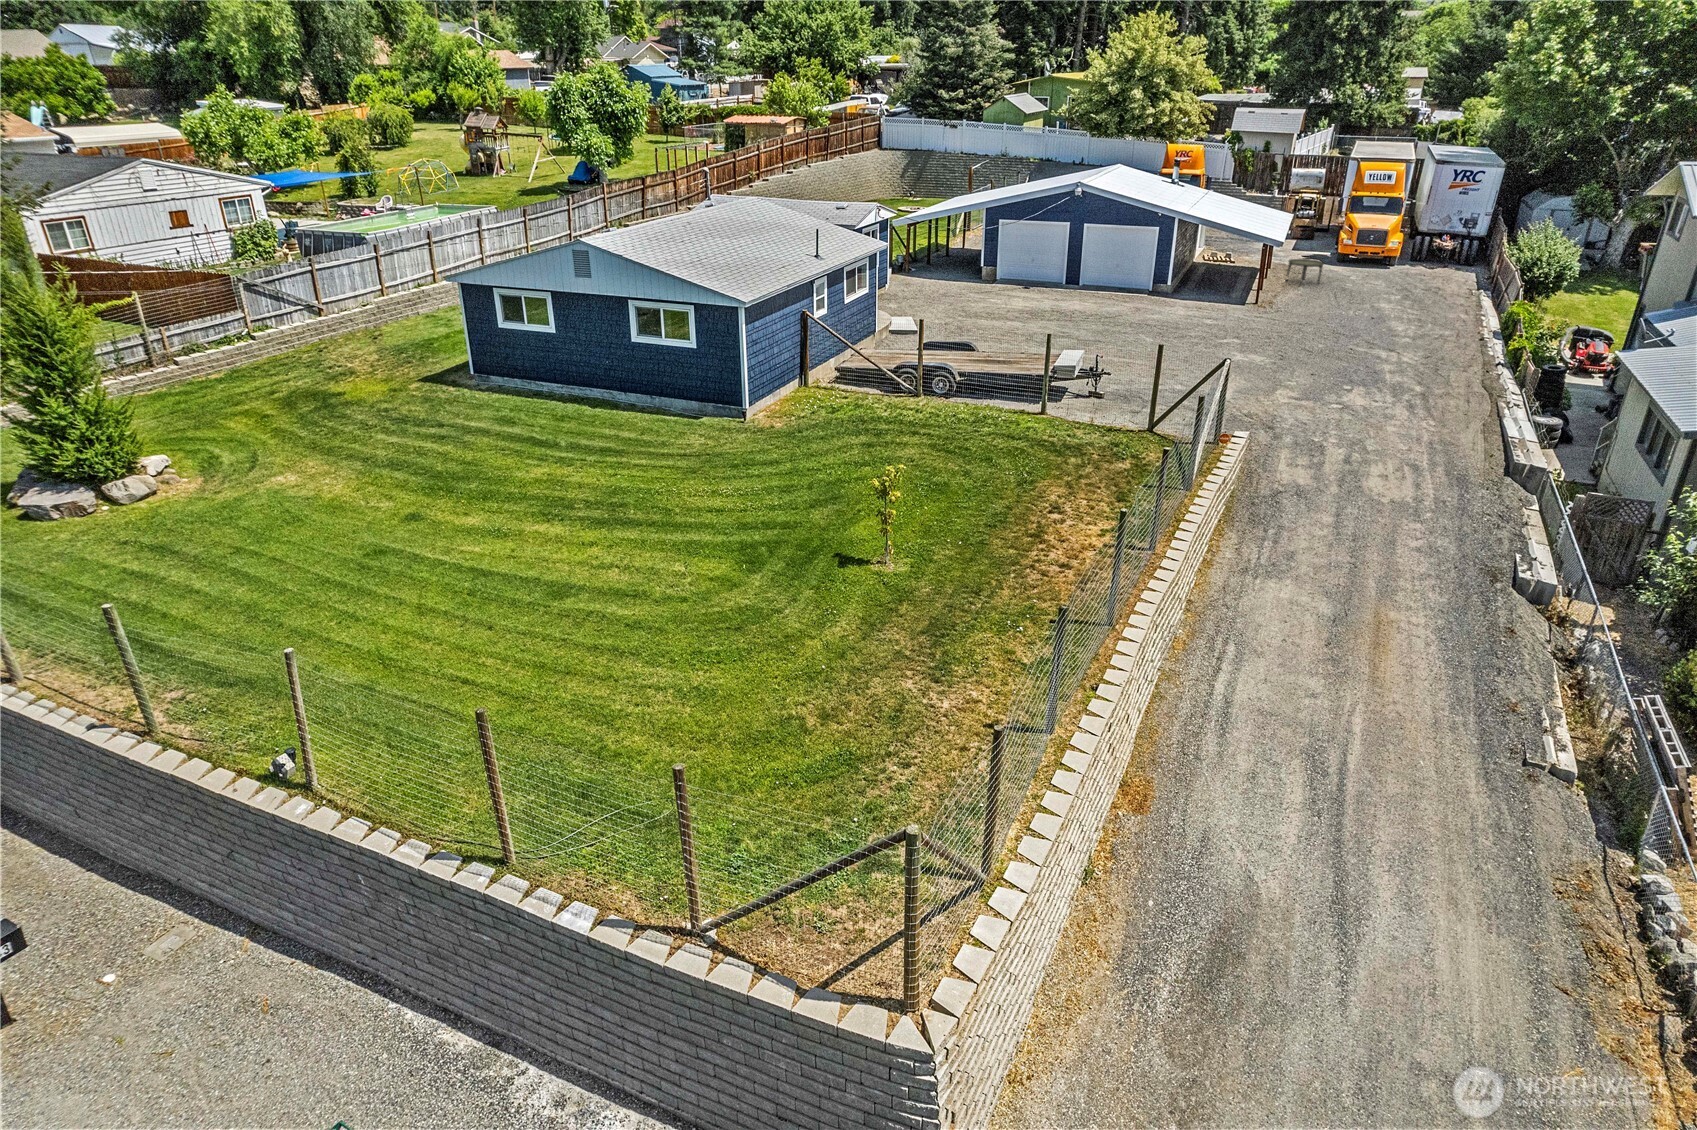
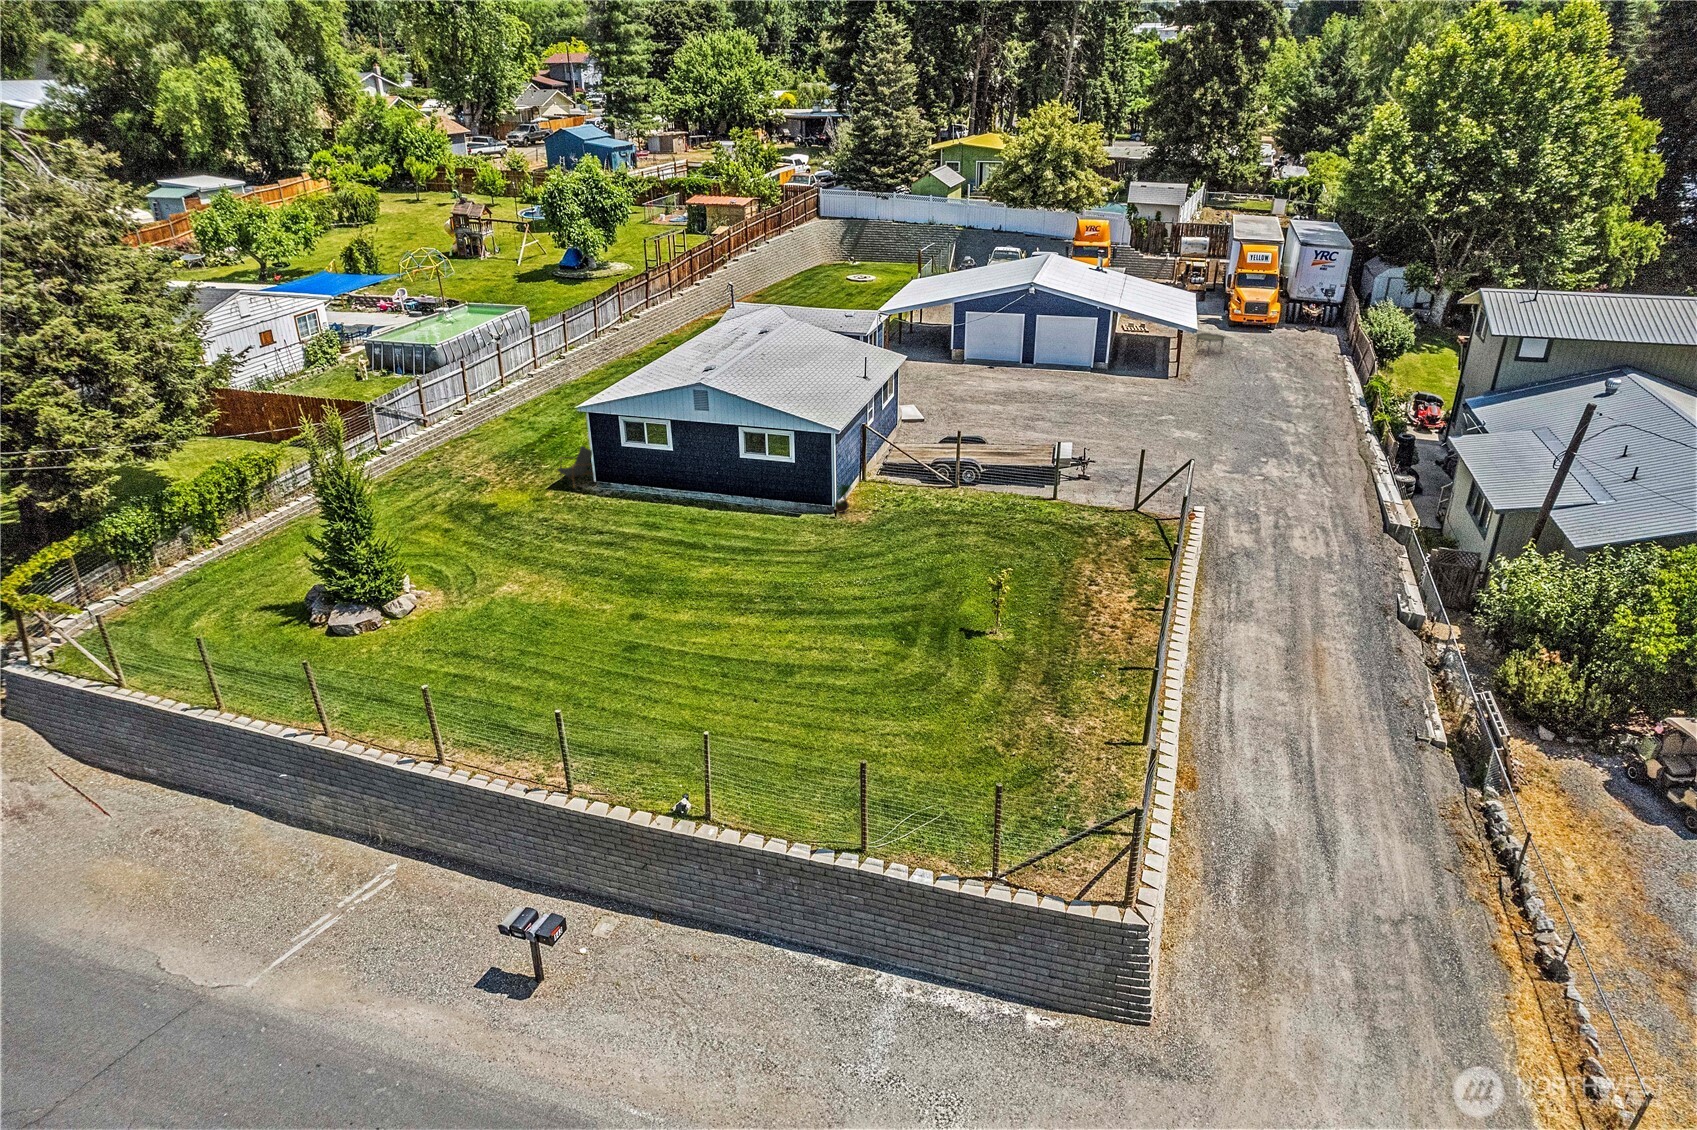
lounge chair: none [432,330,478,379] -> present [557,446,594,486]
potted tree: none [749,376,773,418] -> present [834,485,852,513]

